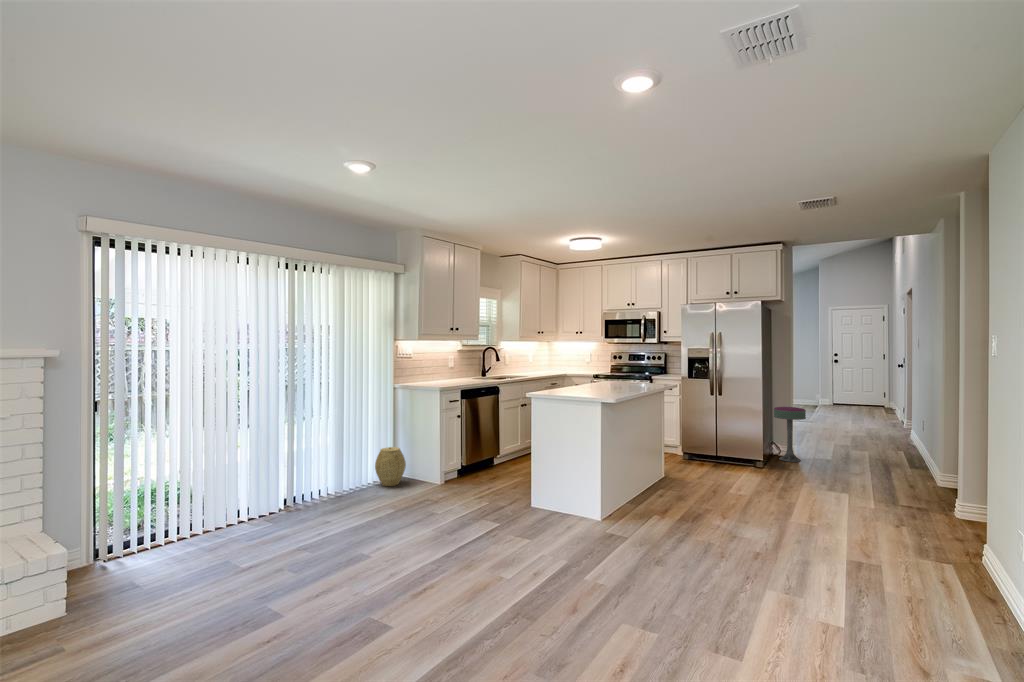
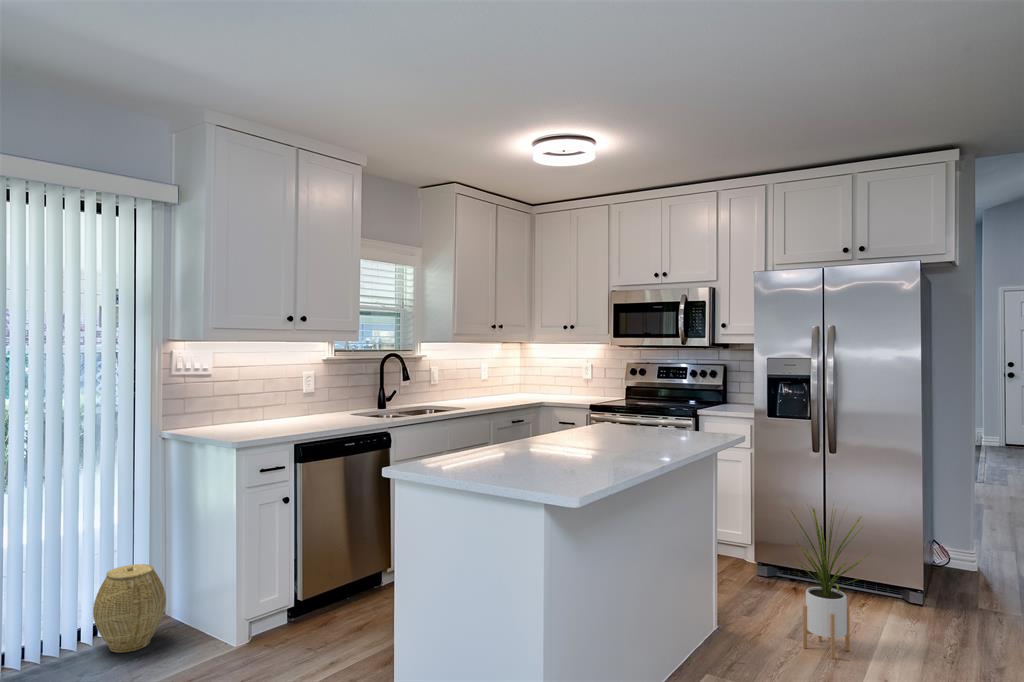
bar stool: present [774,407,806,462] -> none [937,472,1005,585]
house plant: none [695,414,734,485] -> present [791,504,868,659]

